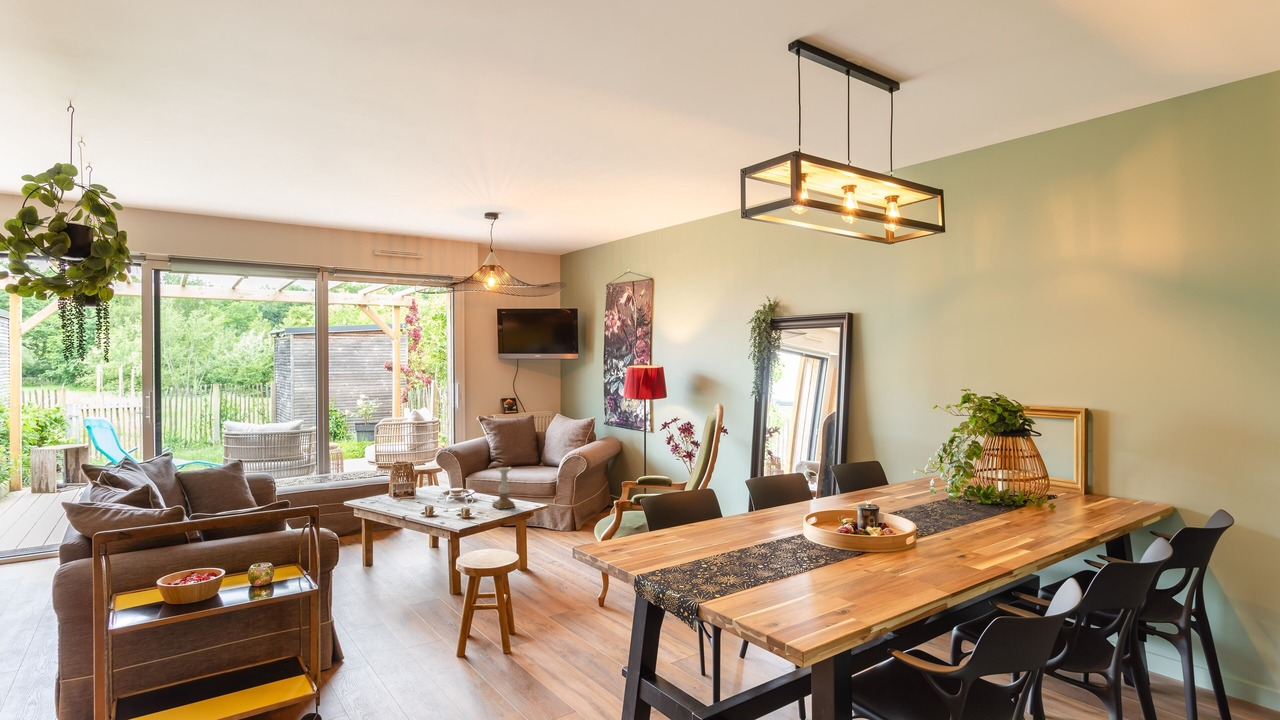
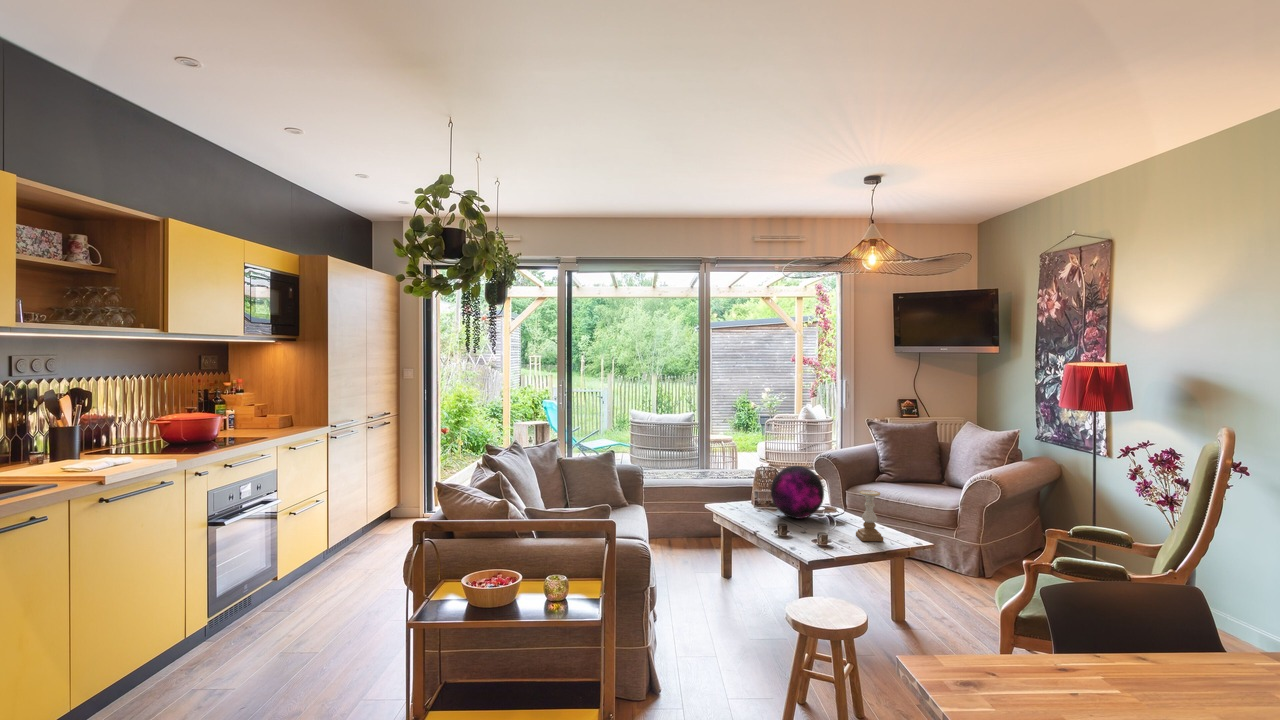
decorative orb: none [413,454,461,502] -> present [771,466,824,519]

